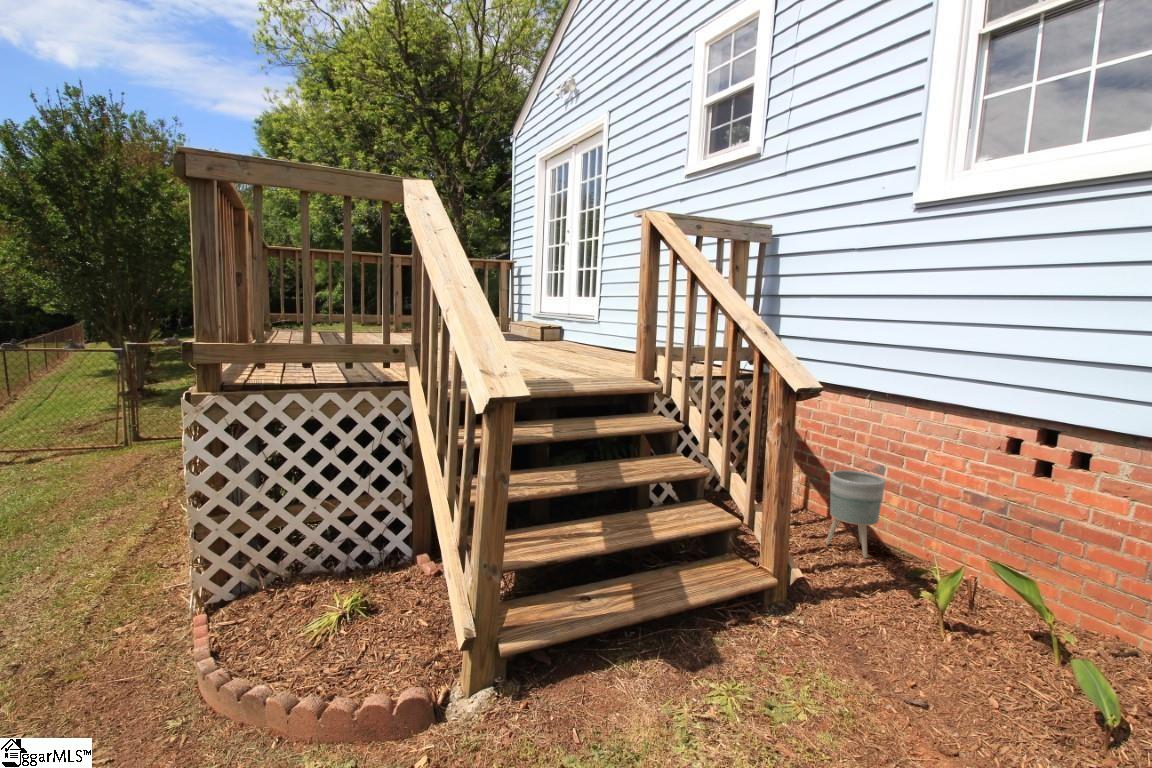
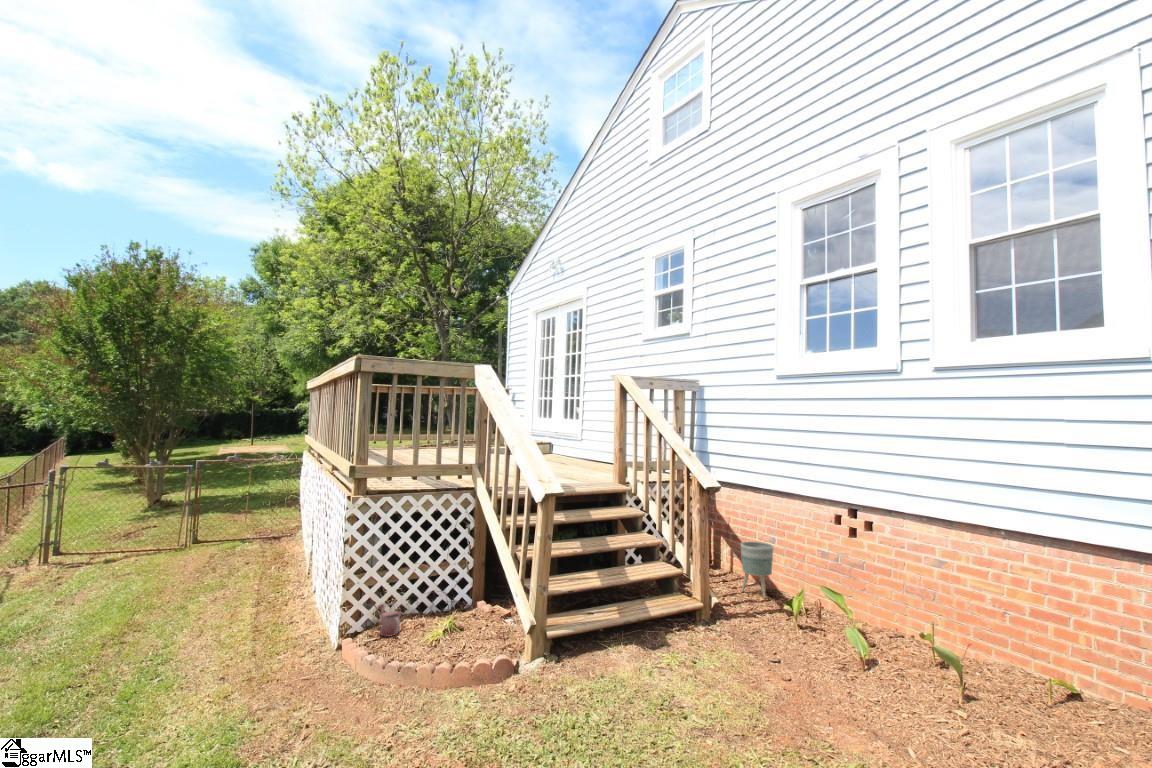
watering can: none [242,562,282,618] -> present [378,604,401,637]

